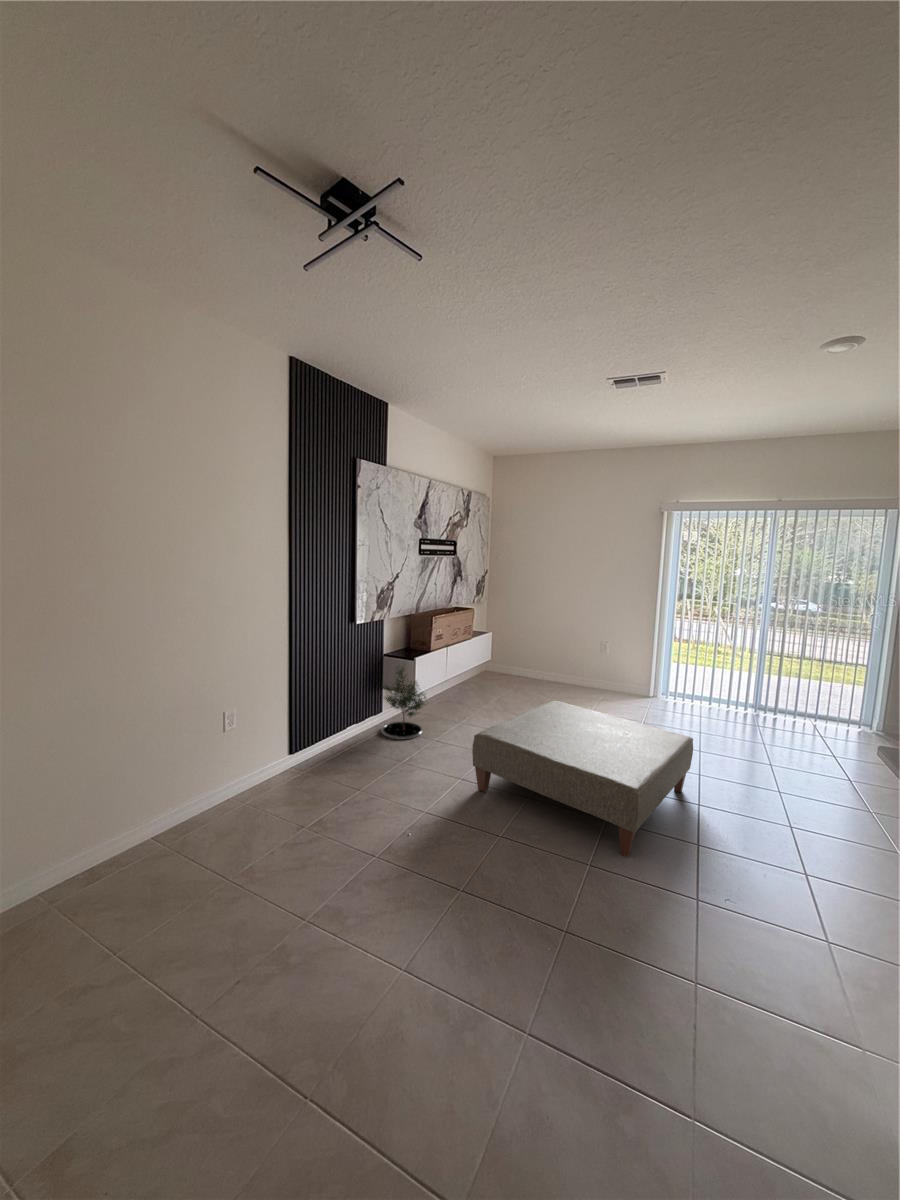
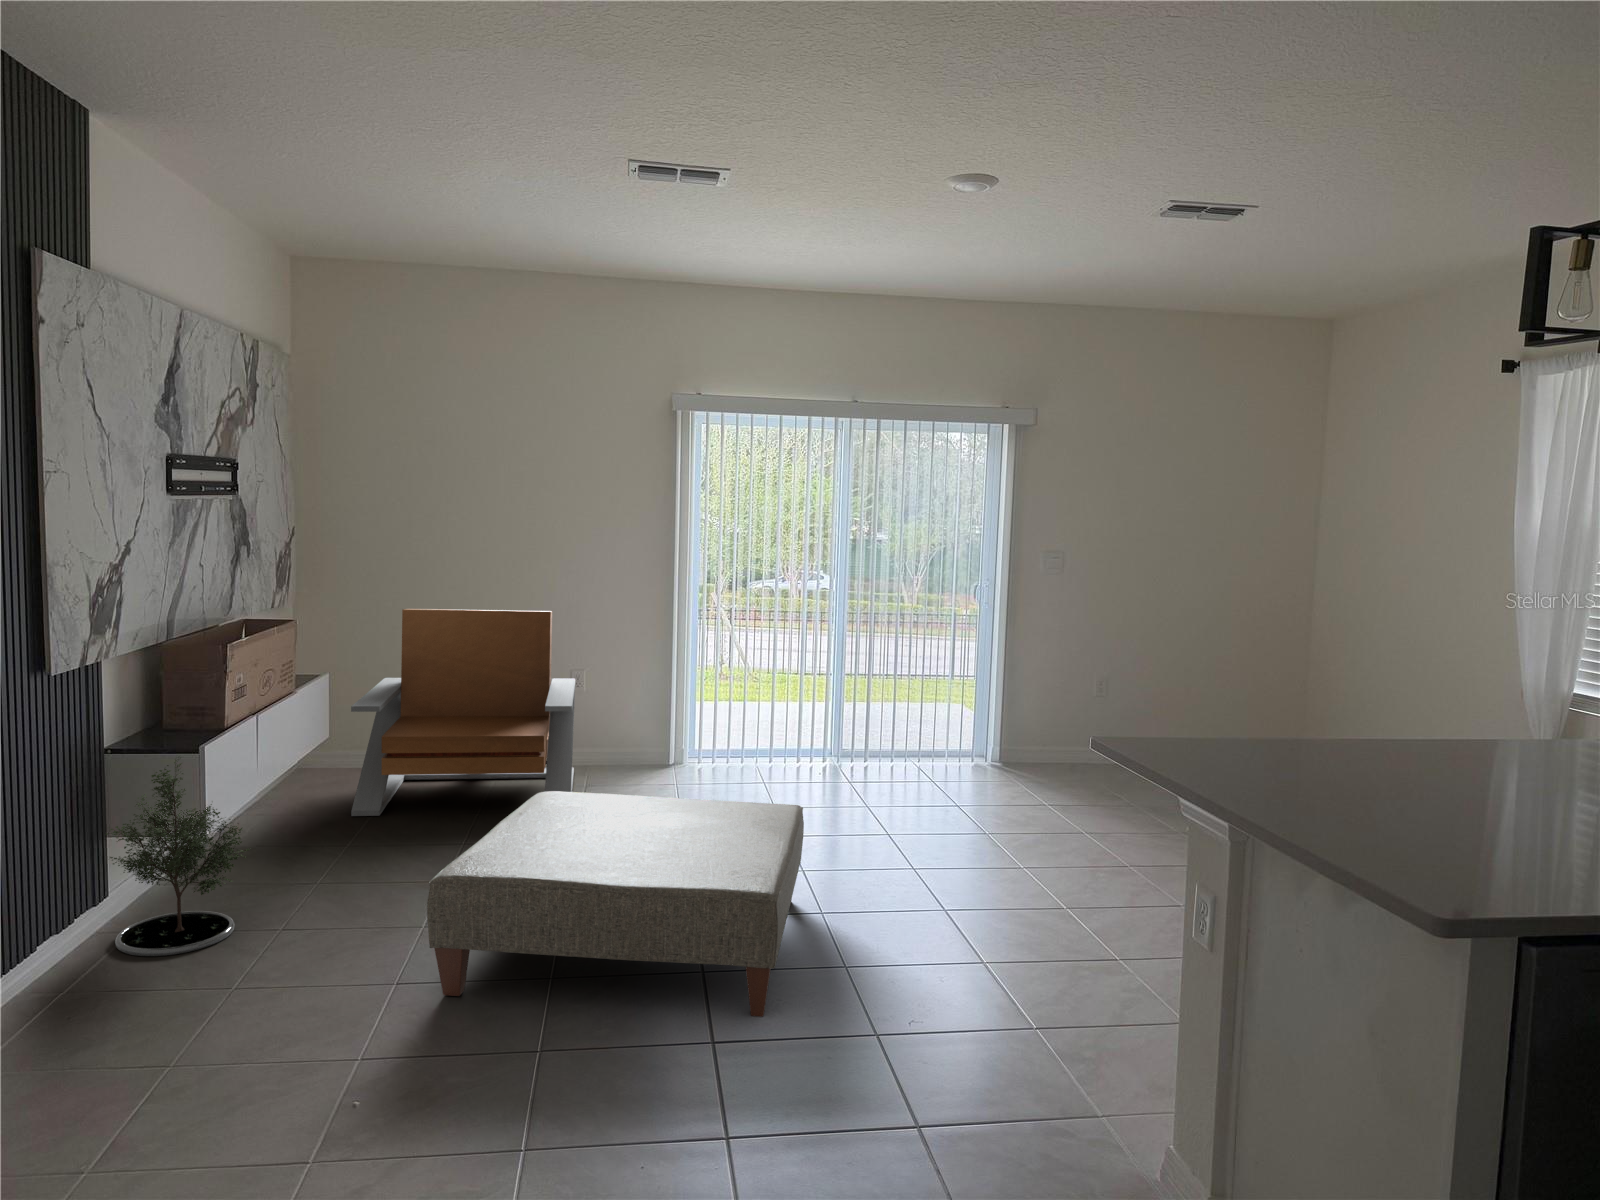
lounge chair: none [492,606,603,711] -> present [351,609,575,816]

